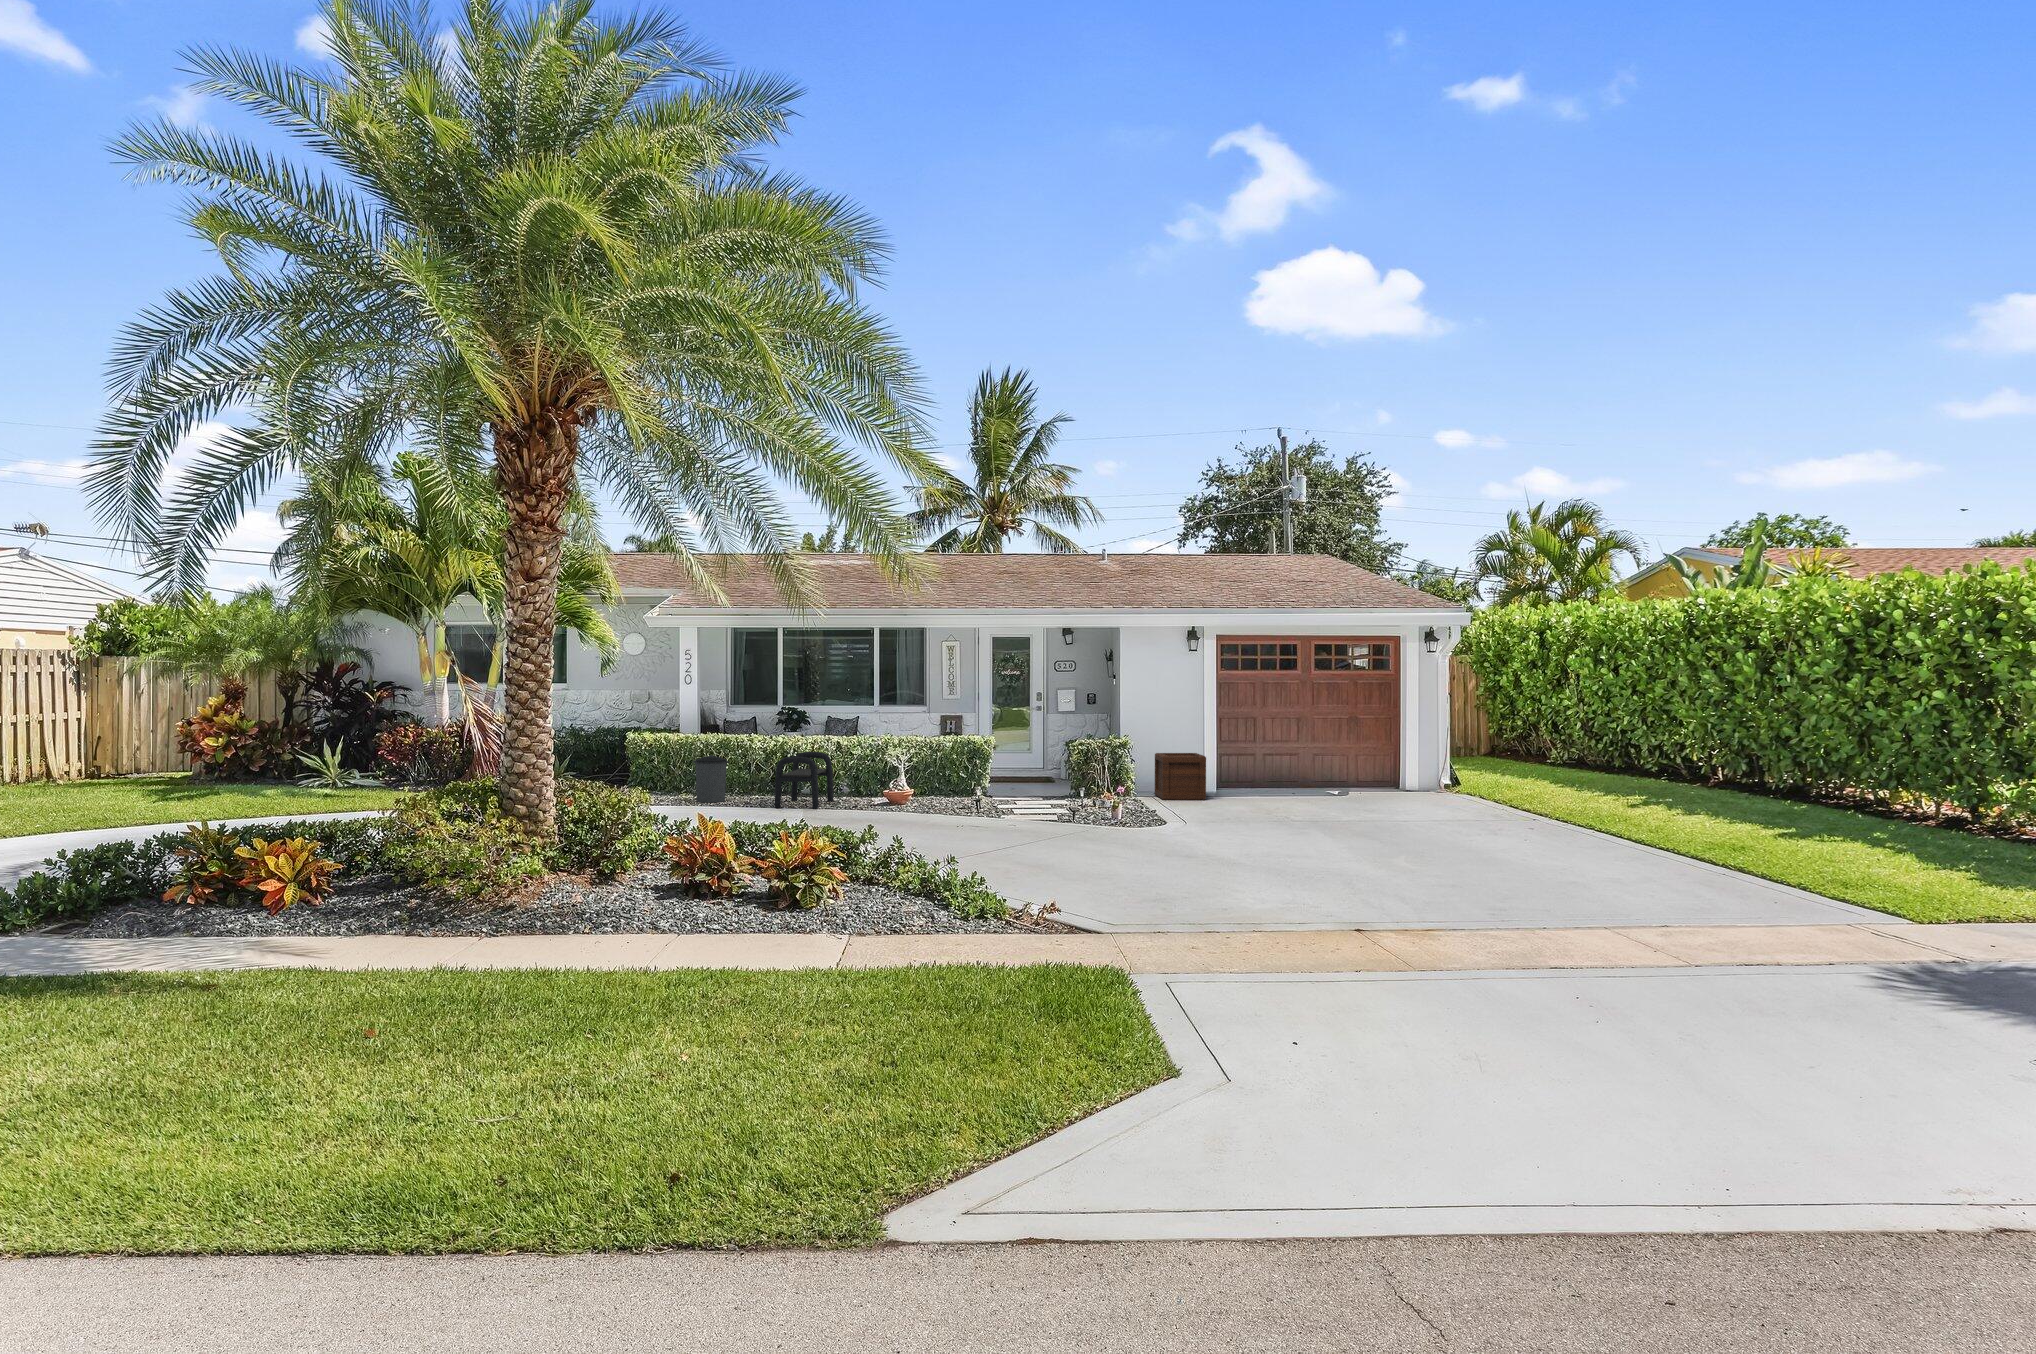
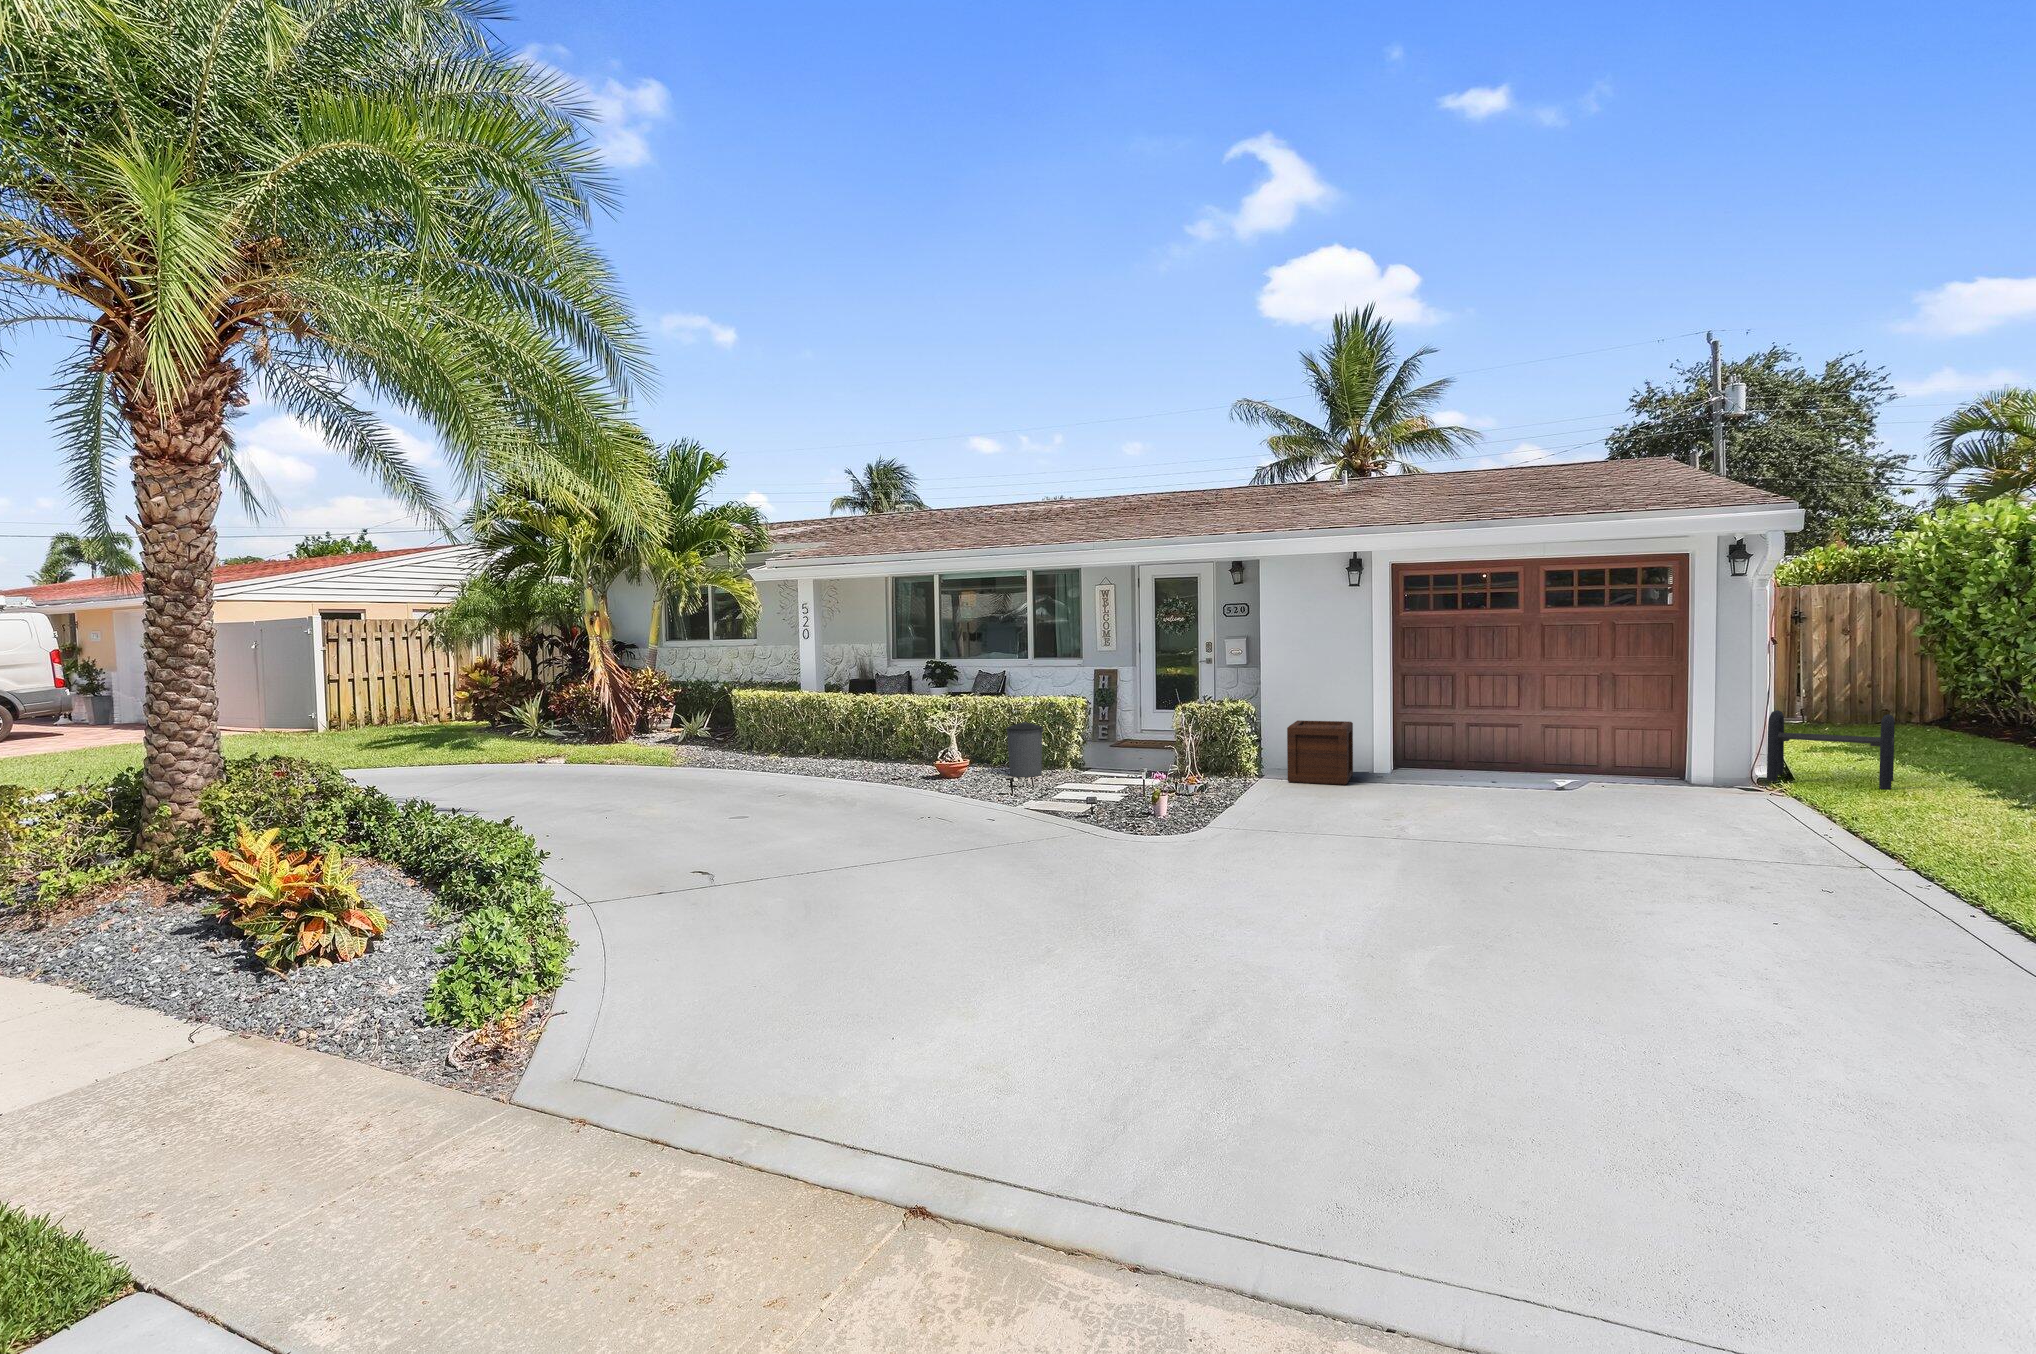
bench: present [774,752,833,809] -> present [1767,710,1895,790]
trash can: present [693,755,729,802] -> present [1006,722,1044,777]

